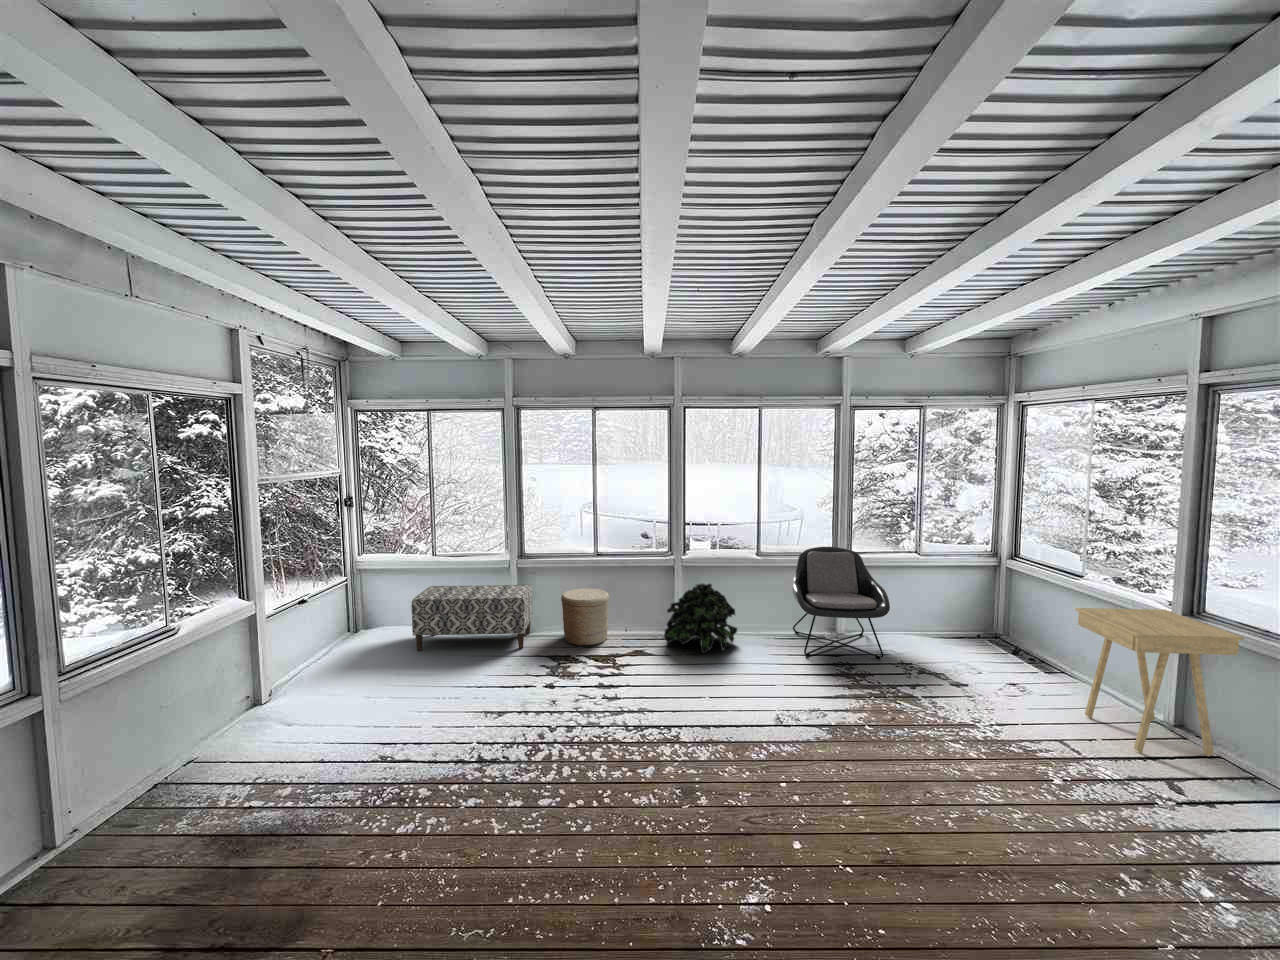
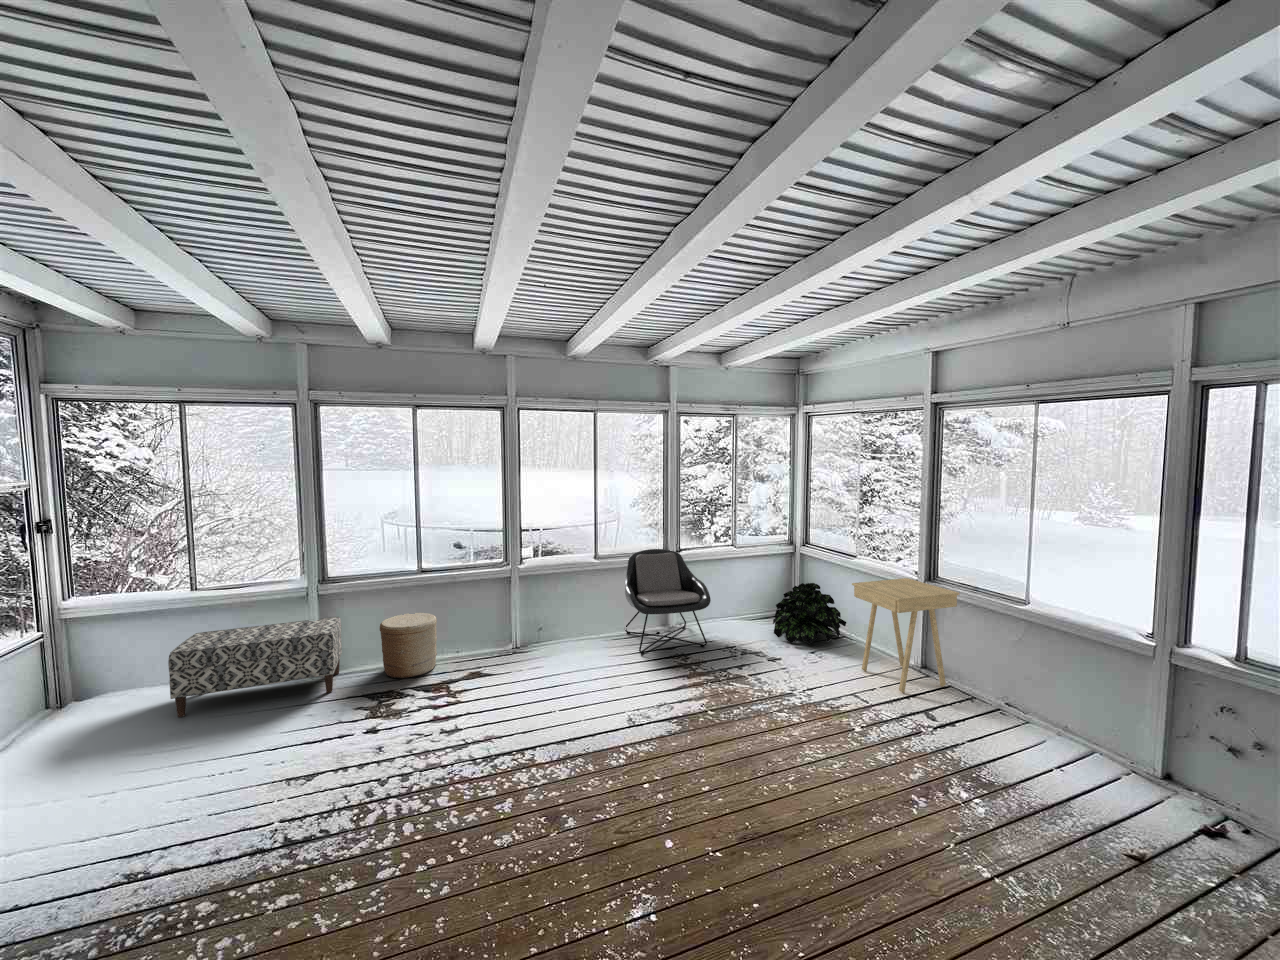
potted plant: present [664,583,738,653] -> present [773,583,846,644]

